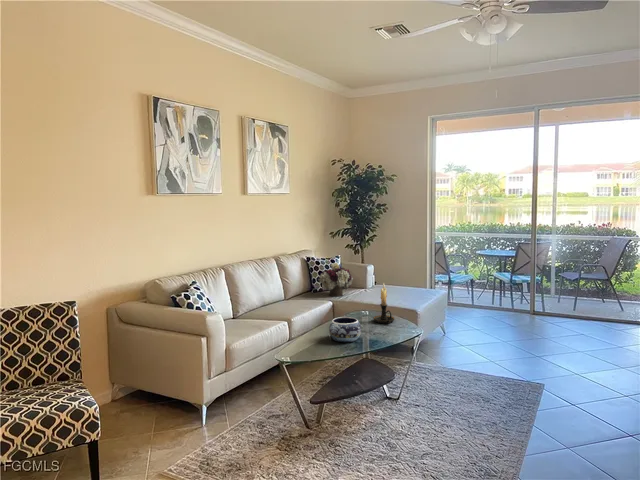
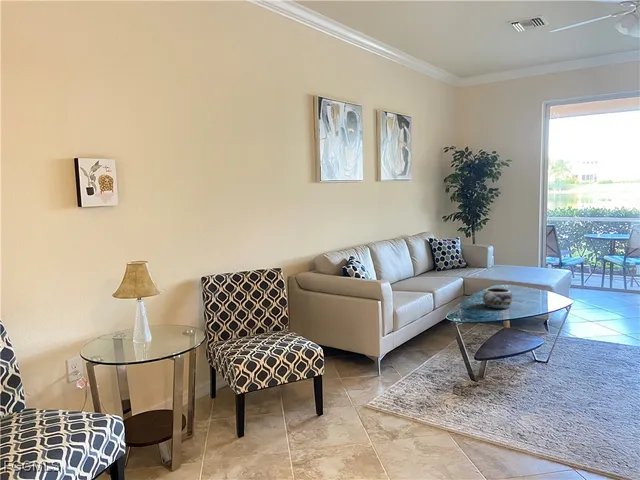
flower arrangement: present [318,263,353,297] -> none [445,243,478,274]
candle holder: present [373,284,394,324] -> none [514,259,534,296]

